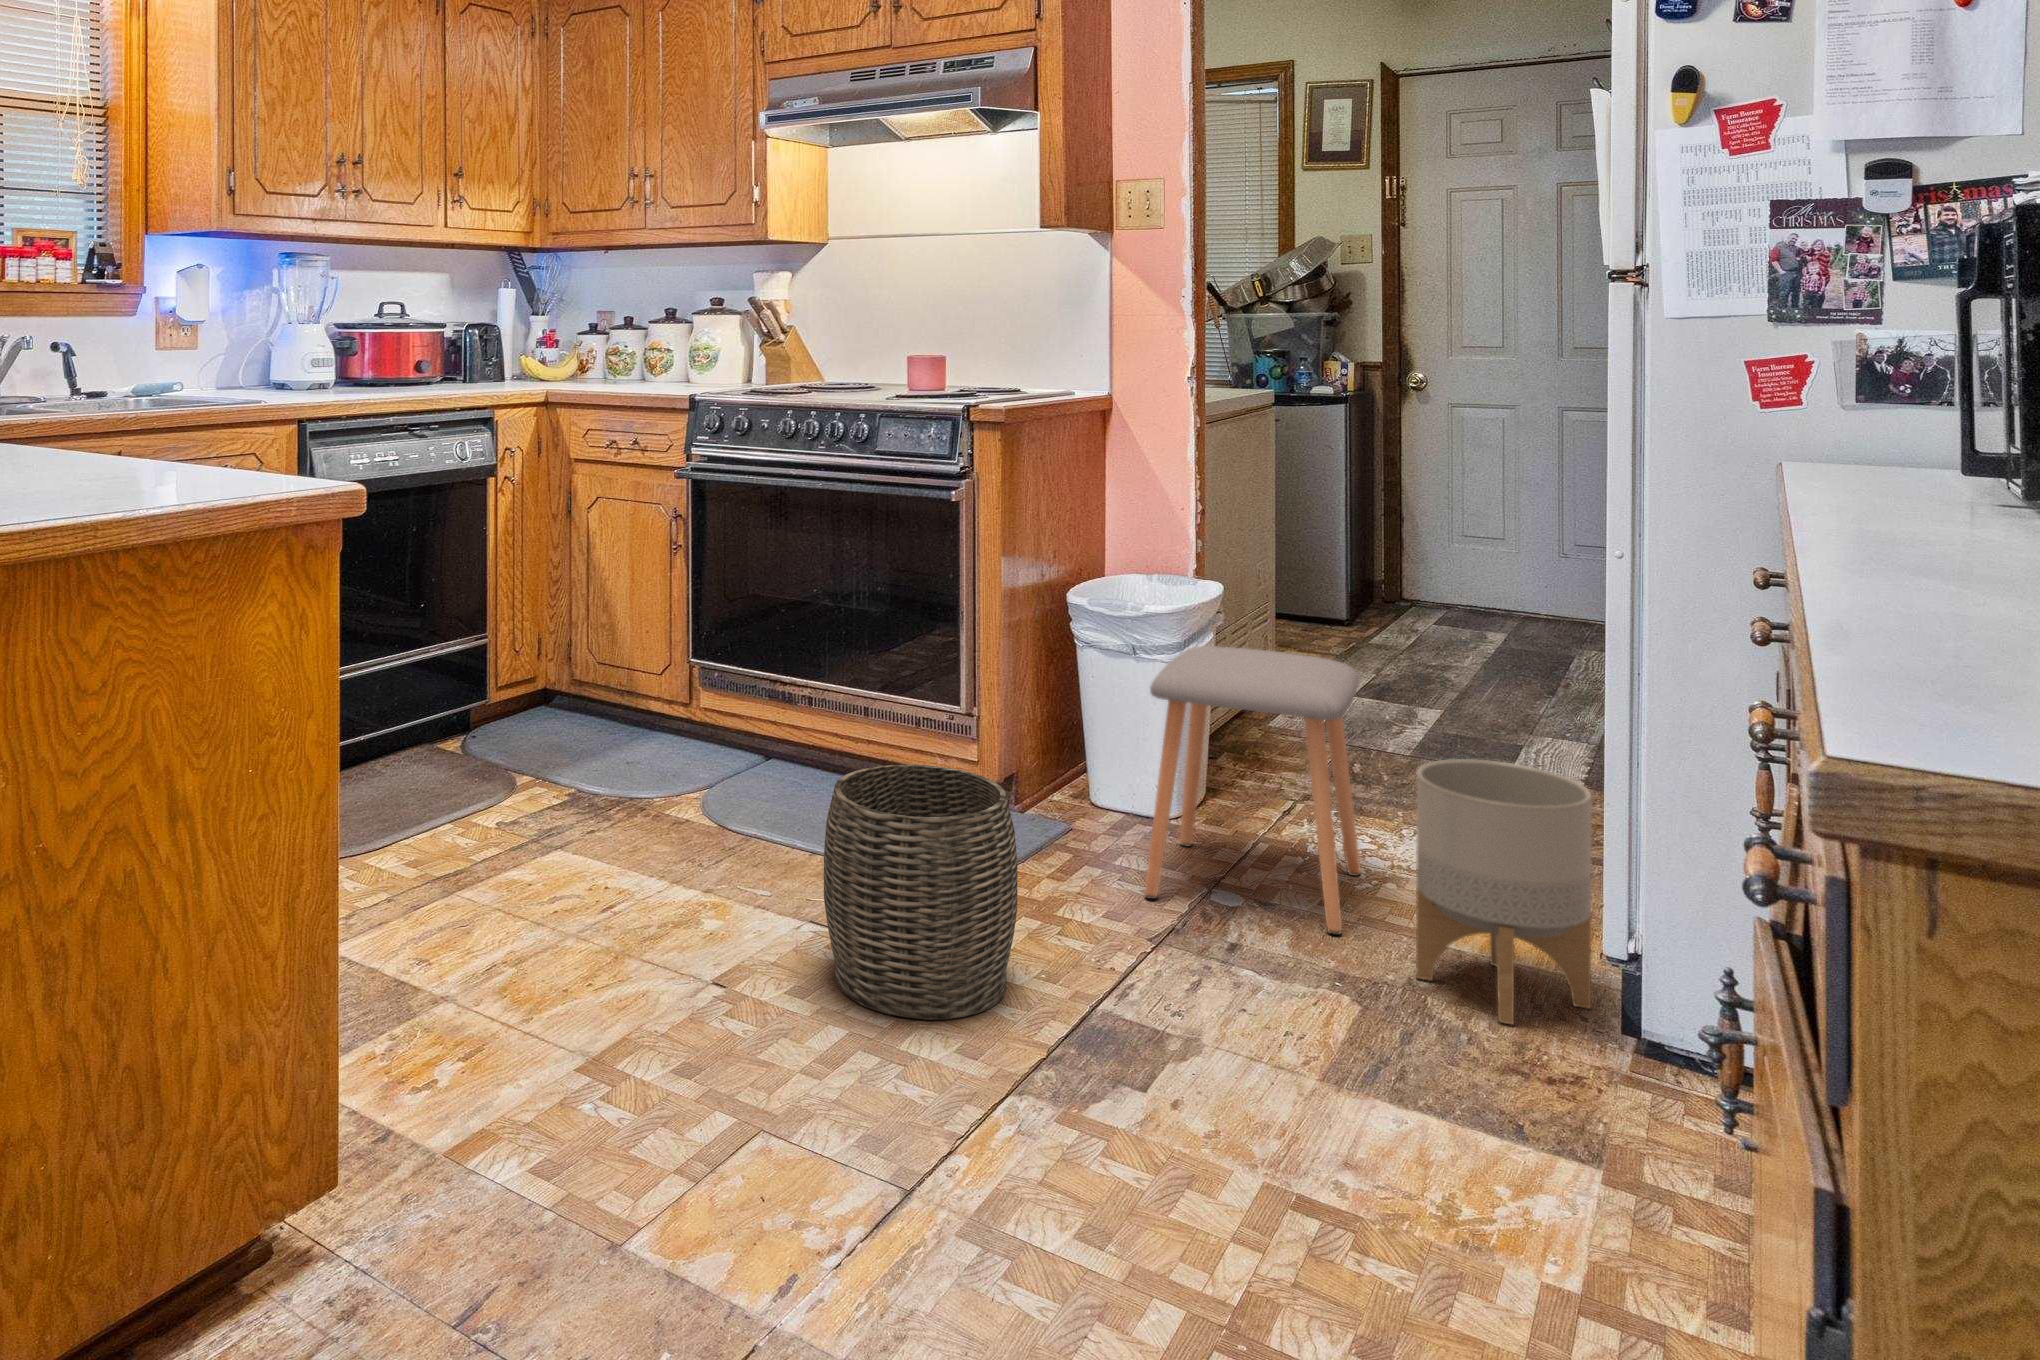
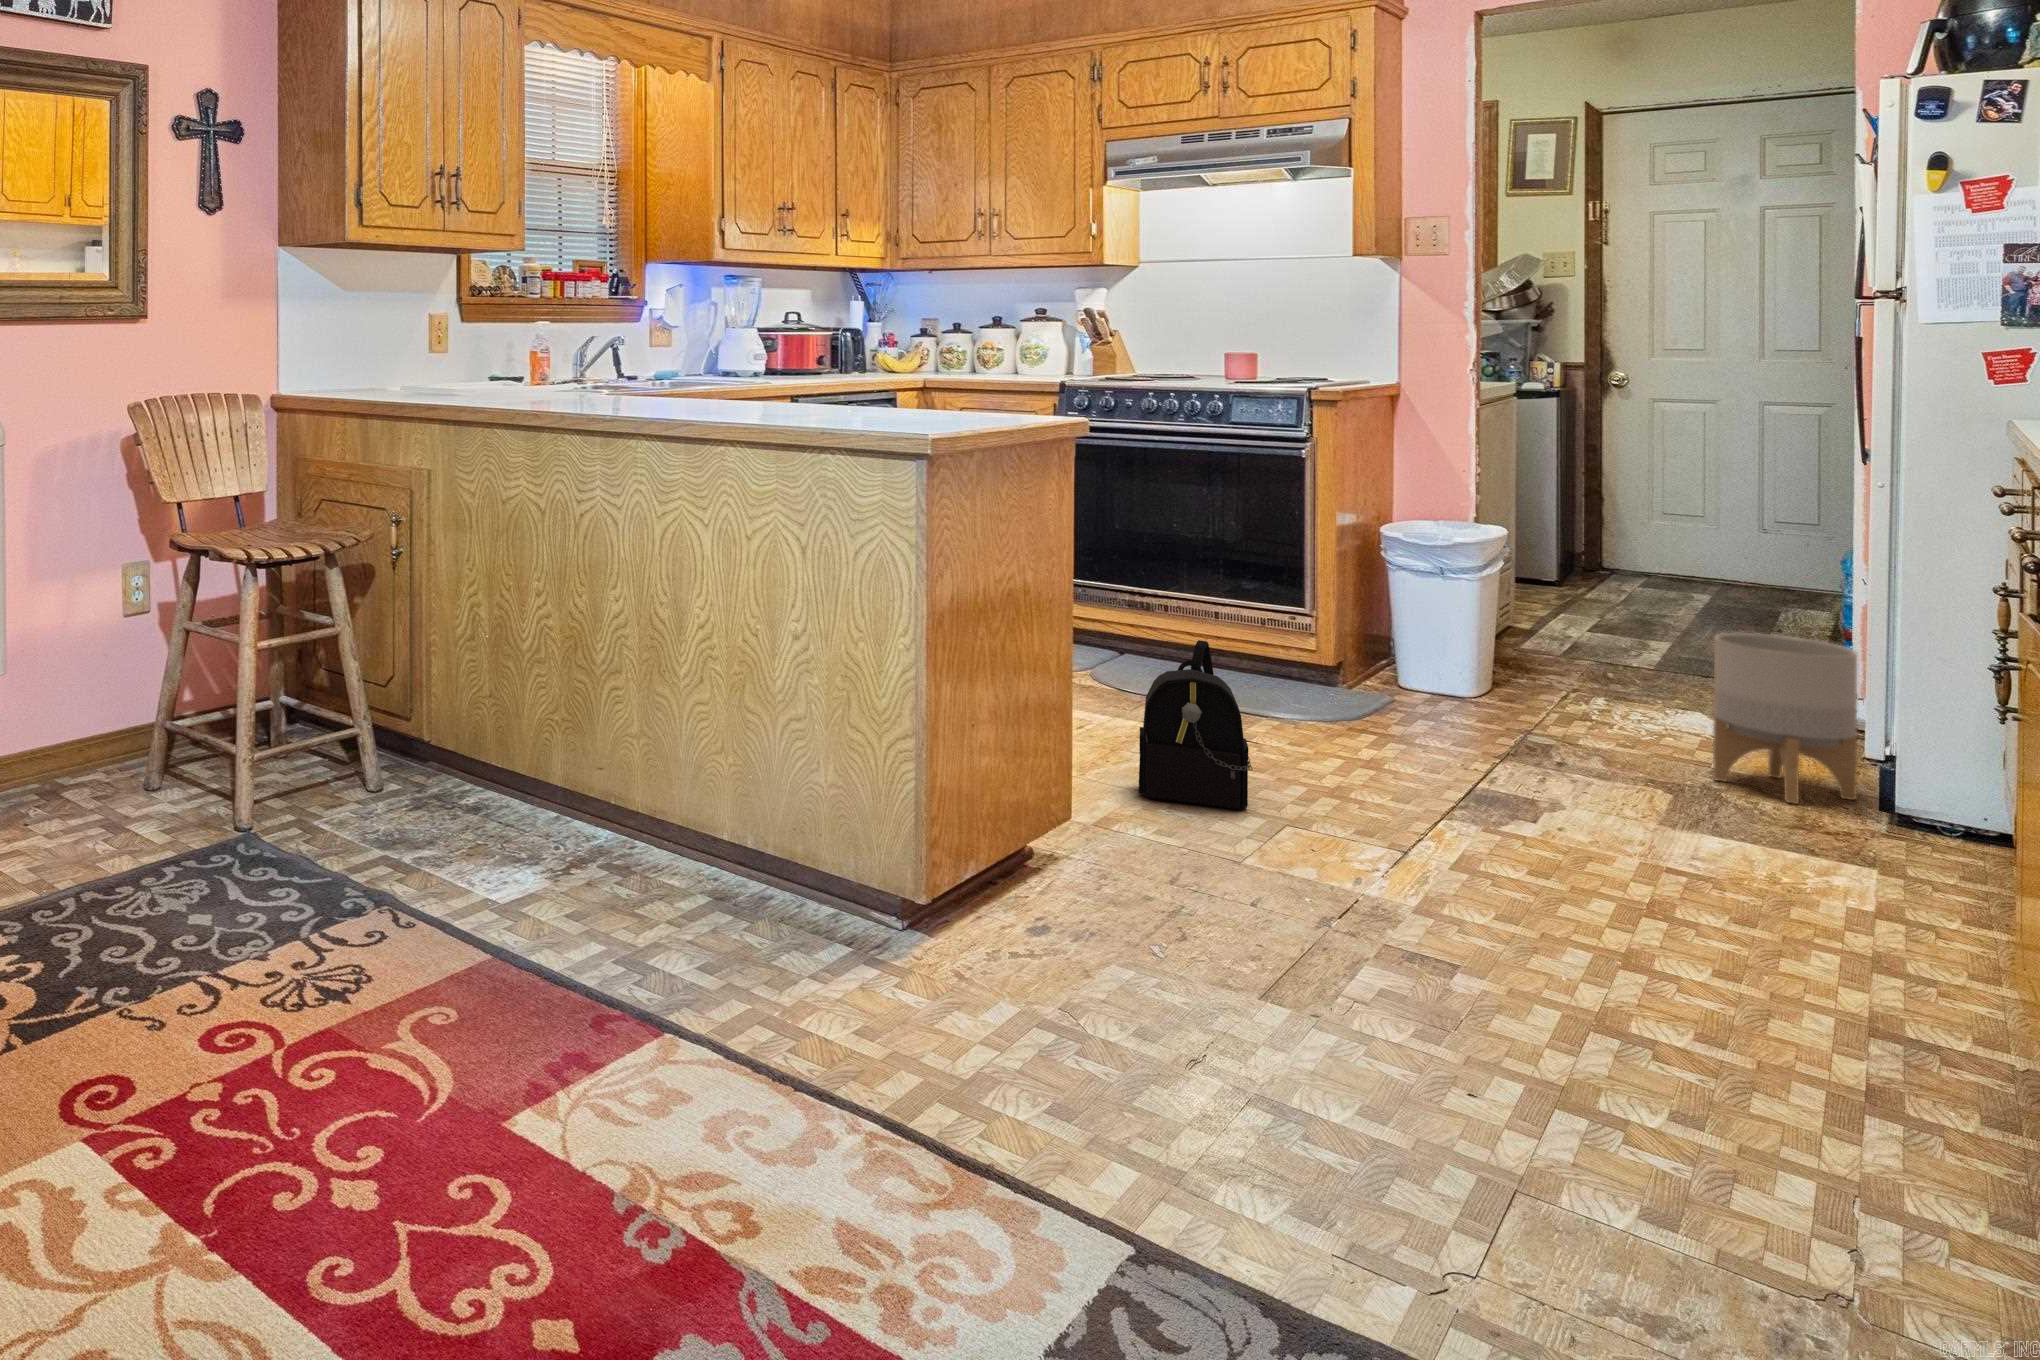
stool: present [1145,646,1361,935] -> none [1481,562,1648,757]
woven basket: present [824,765,1018,1019] -> none [1269,625,1416,782]
backpack: none [563,821,728,1107] -> present [1139,640,1252,809]

